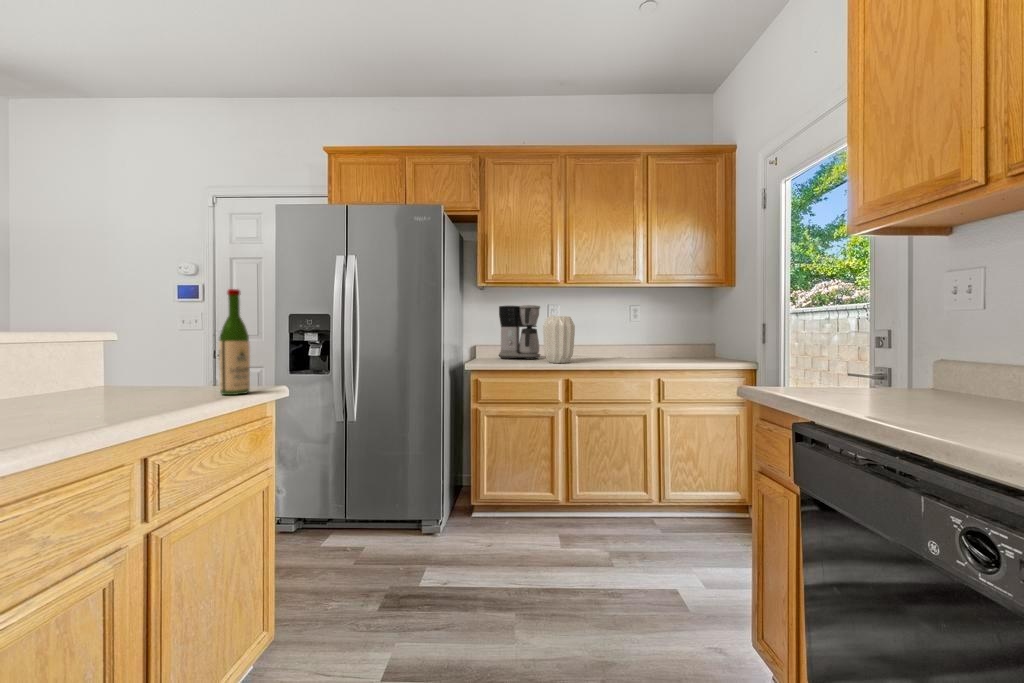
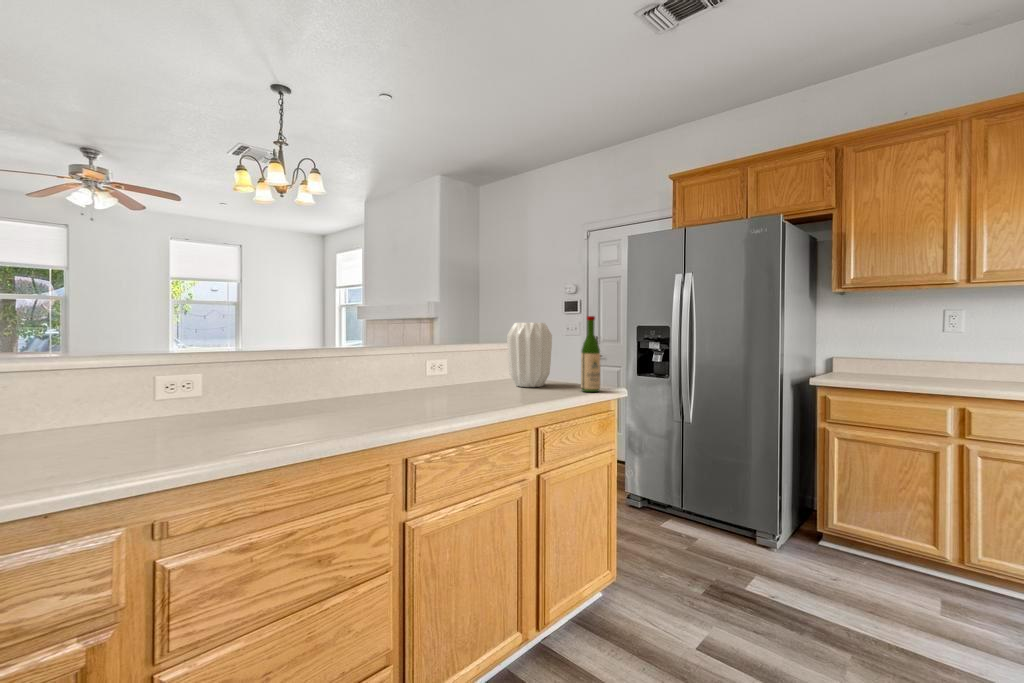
coffee maker: present [499,305,540,359] -> none [865,311,928,377]
vase: present [543,316,575,363] -> present [507,323,552,387]

